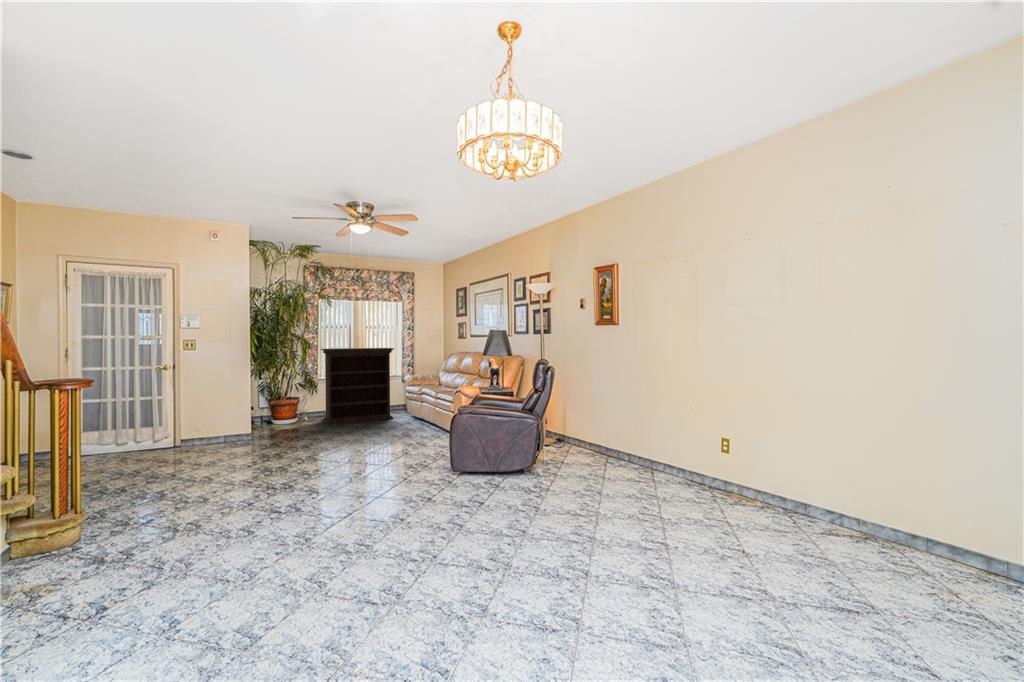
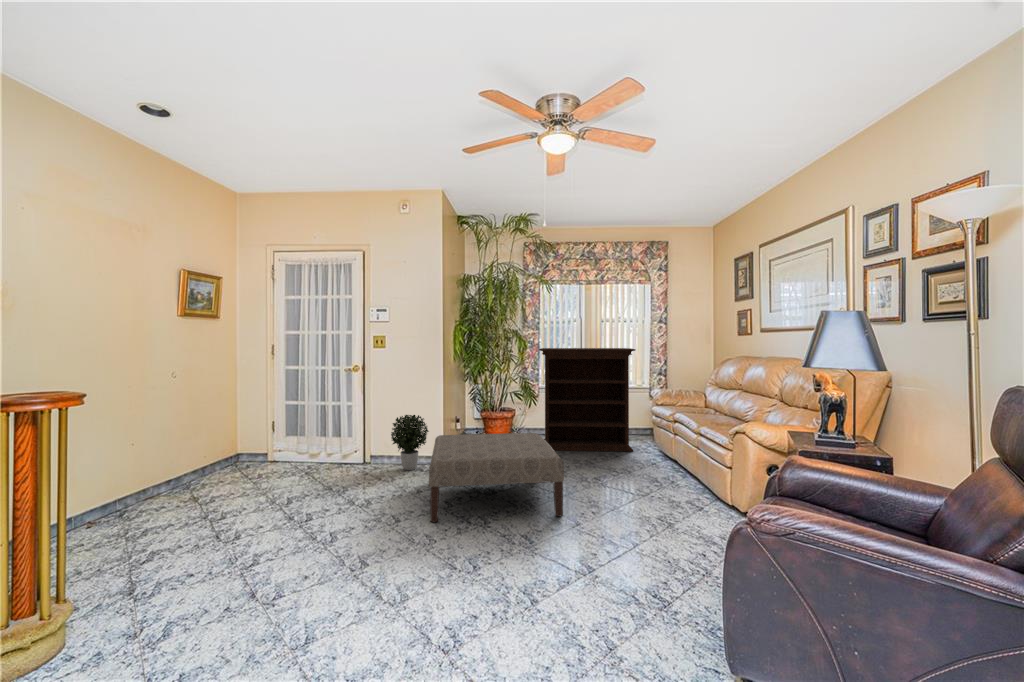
potted plant: none [206,402,241,446] -> present [391,415,429,470]
ottoman: none [255,407,361,464] -> present [429,433,564,523]

